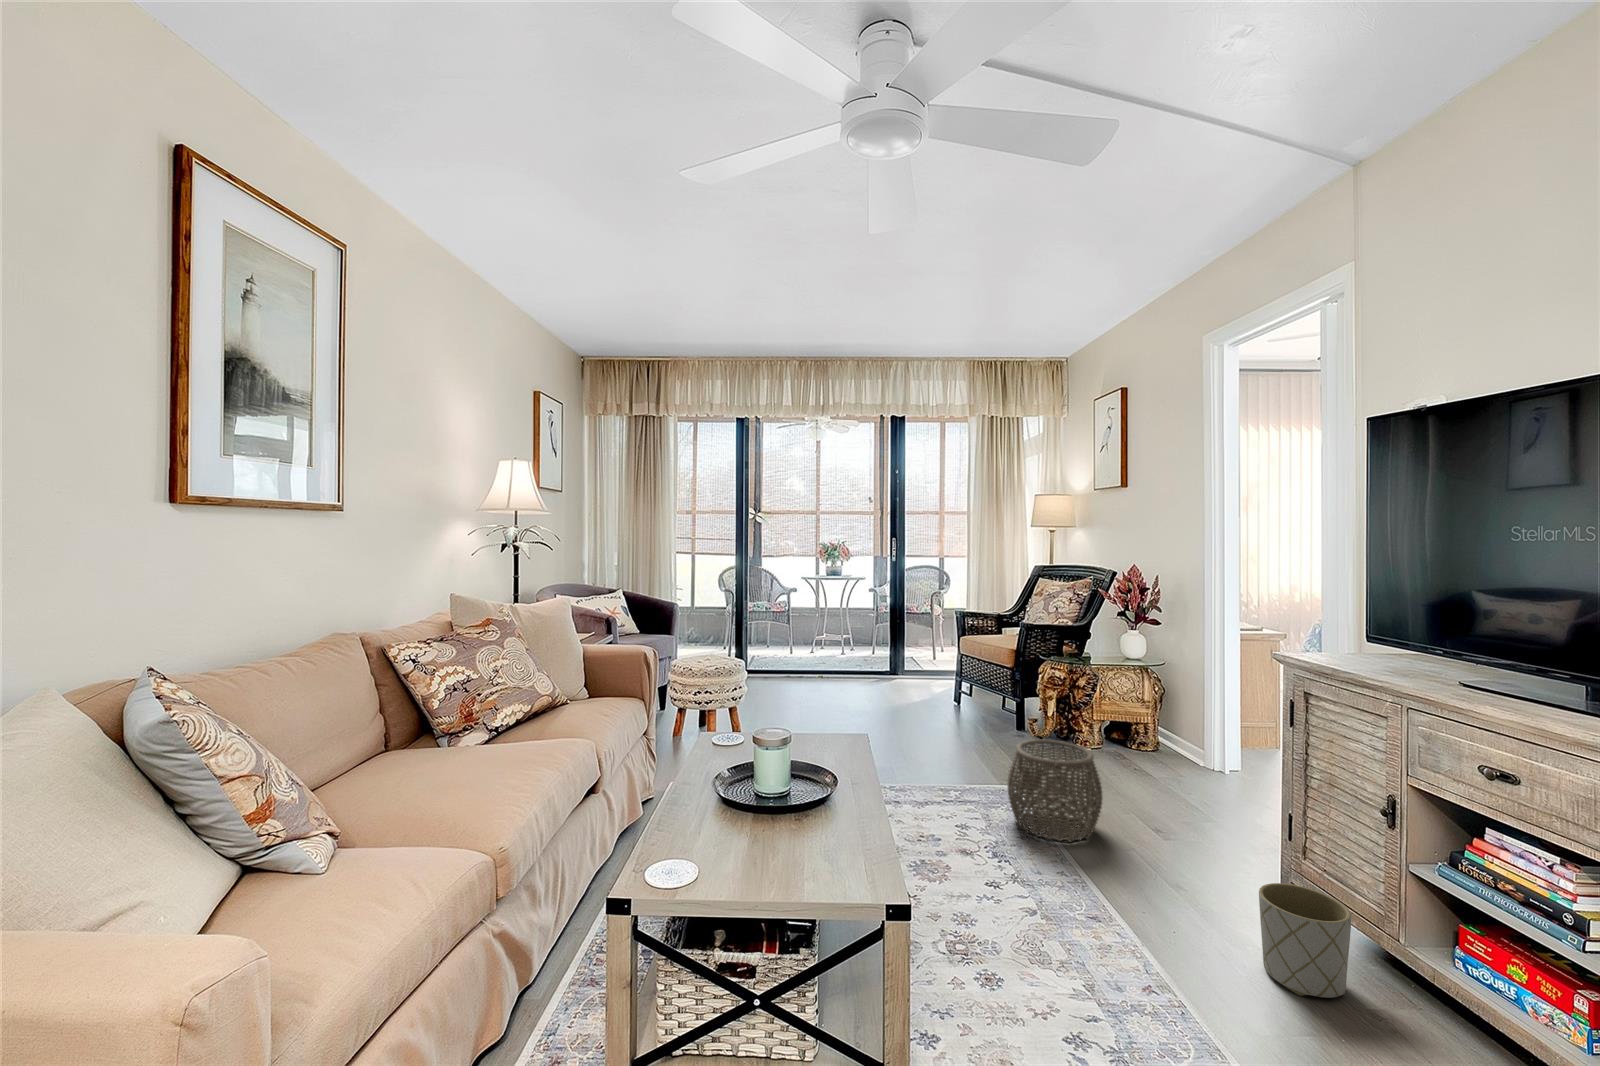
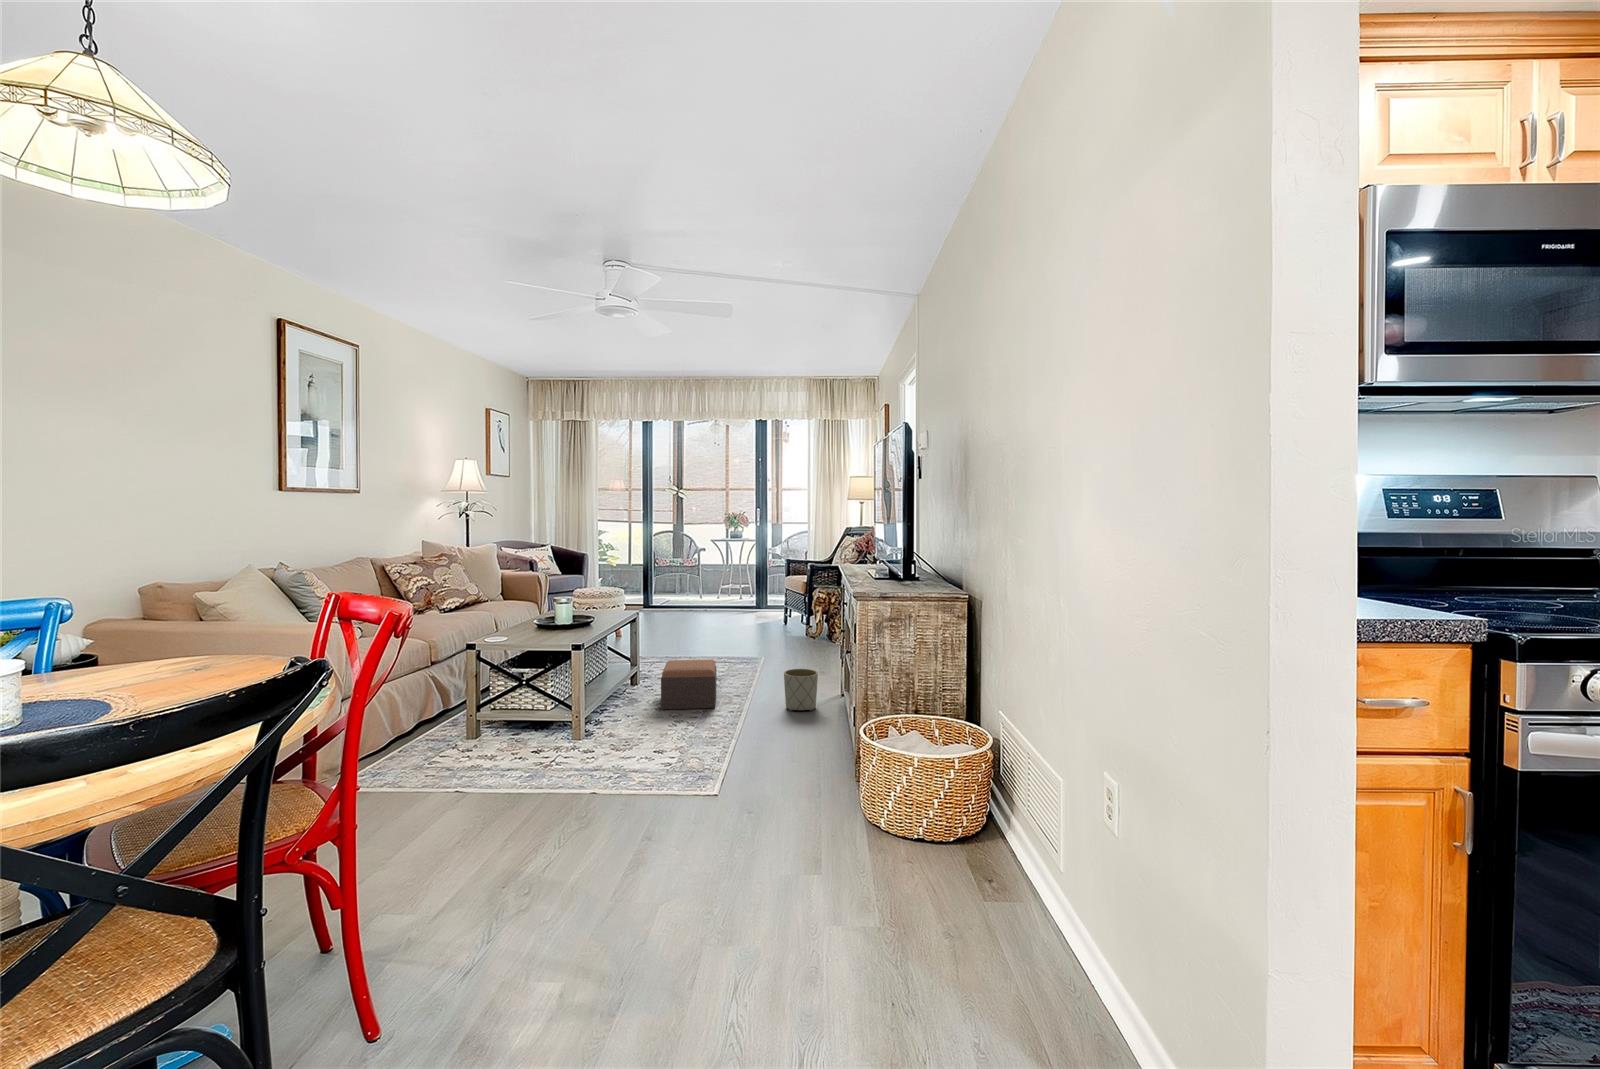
woven basket: present [1007,740,1103,842] -> none [733,623,784,674]
footstool: none [966,851,1122,993] -> present [661,660,717,710]

